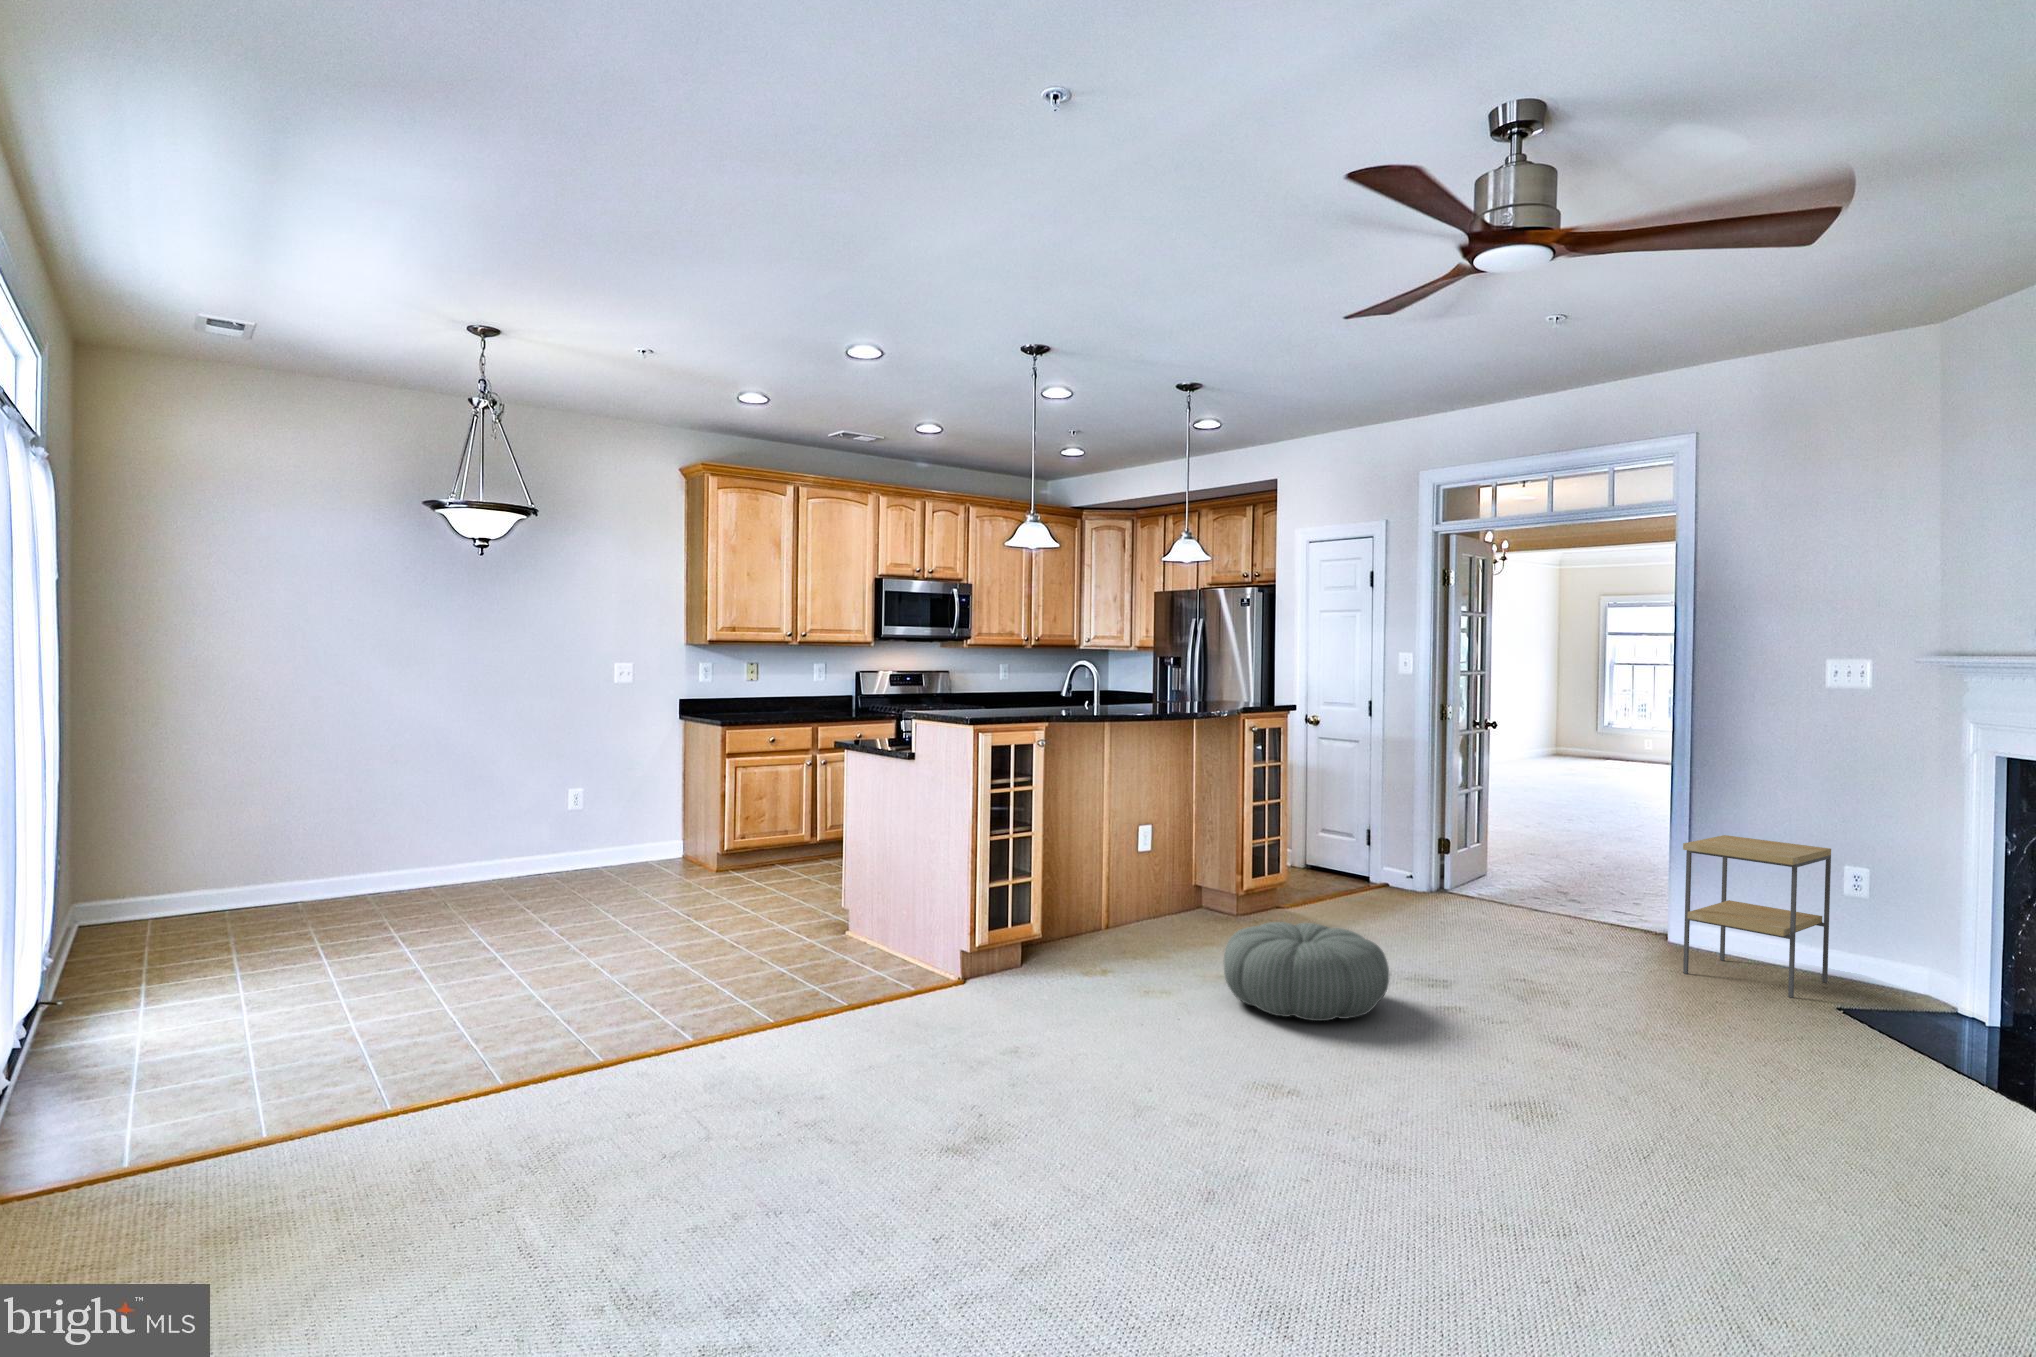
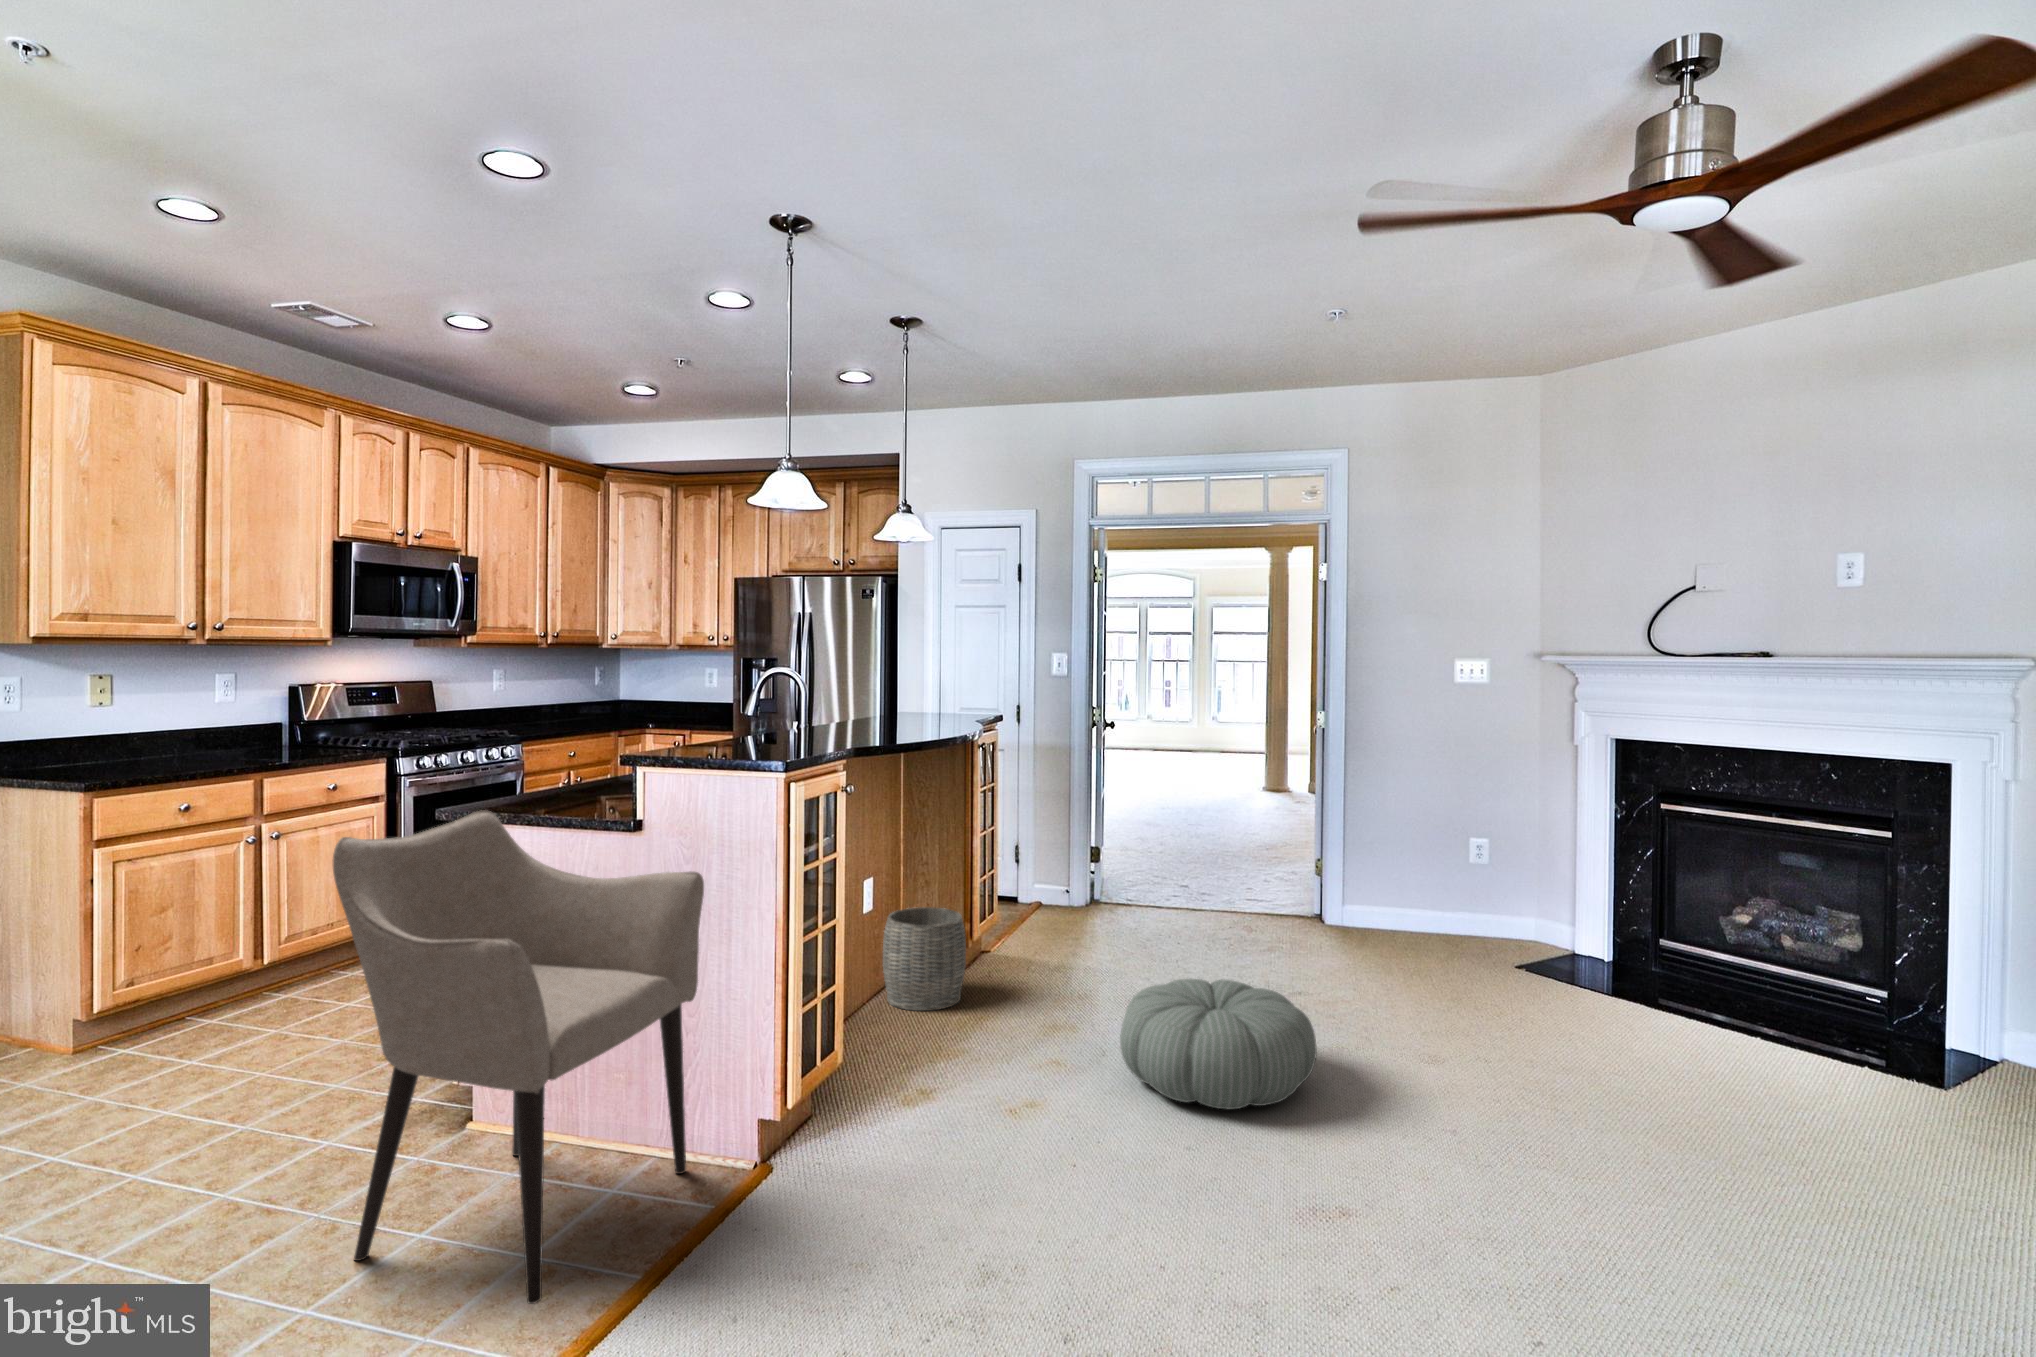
armchair: none [737,737,924,986] -> present [333,810,704,1304]
side table: present [1683,835,1831,998] -> none [1374,819,1478,959]
woven basket: none [1141,853,1208,932] -> present [883,907,966,1011]

